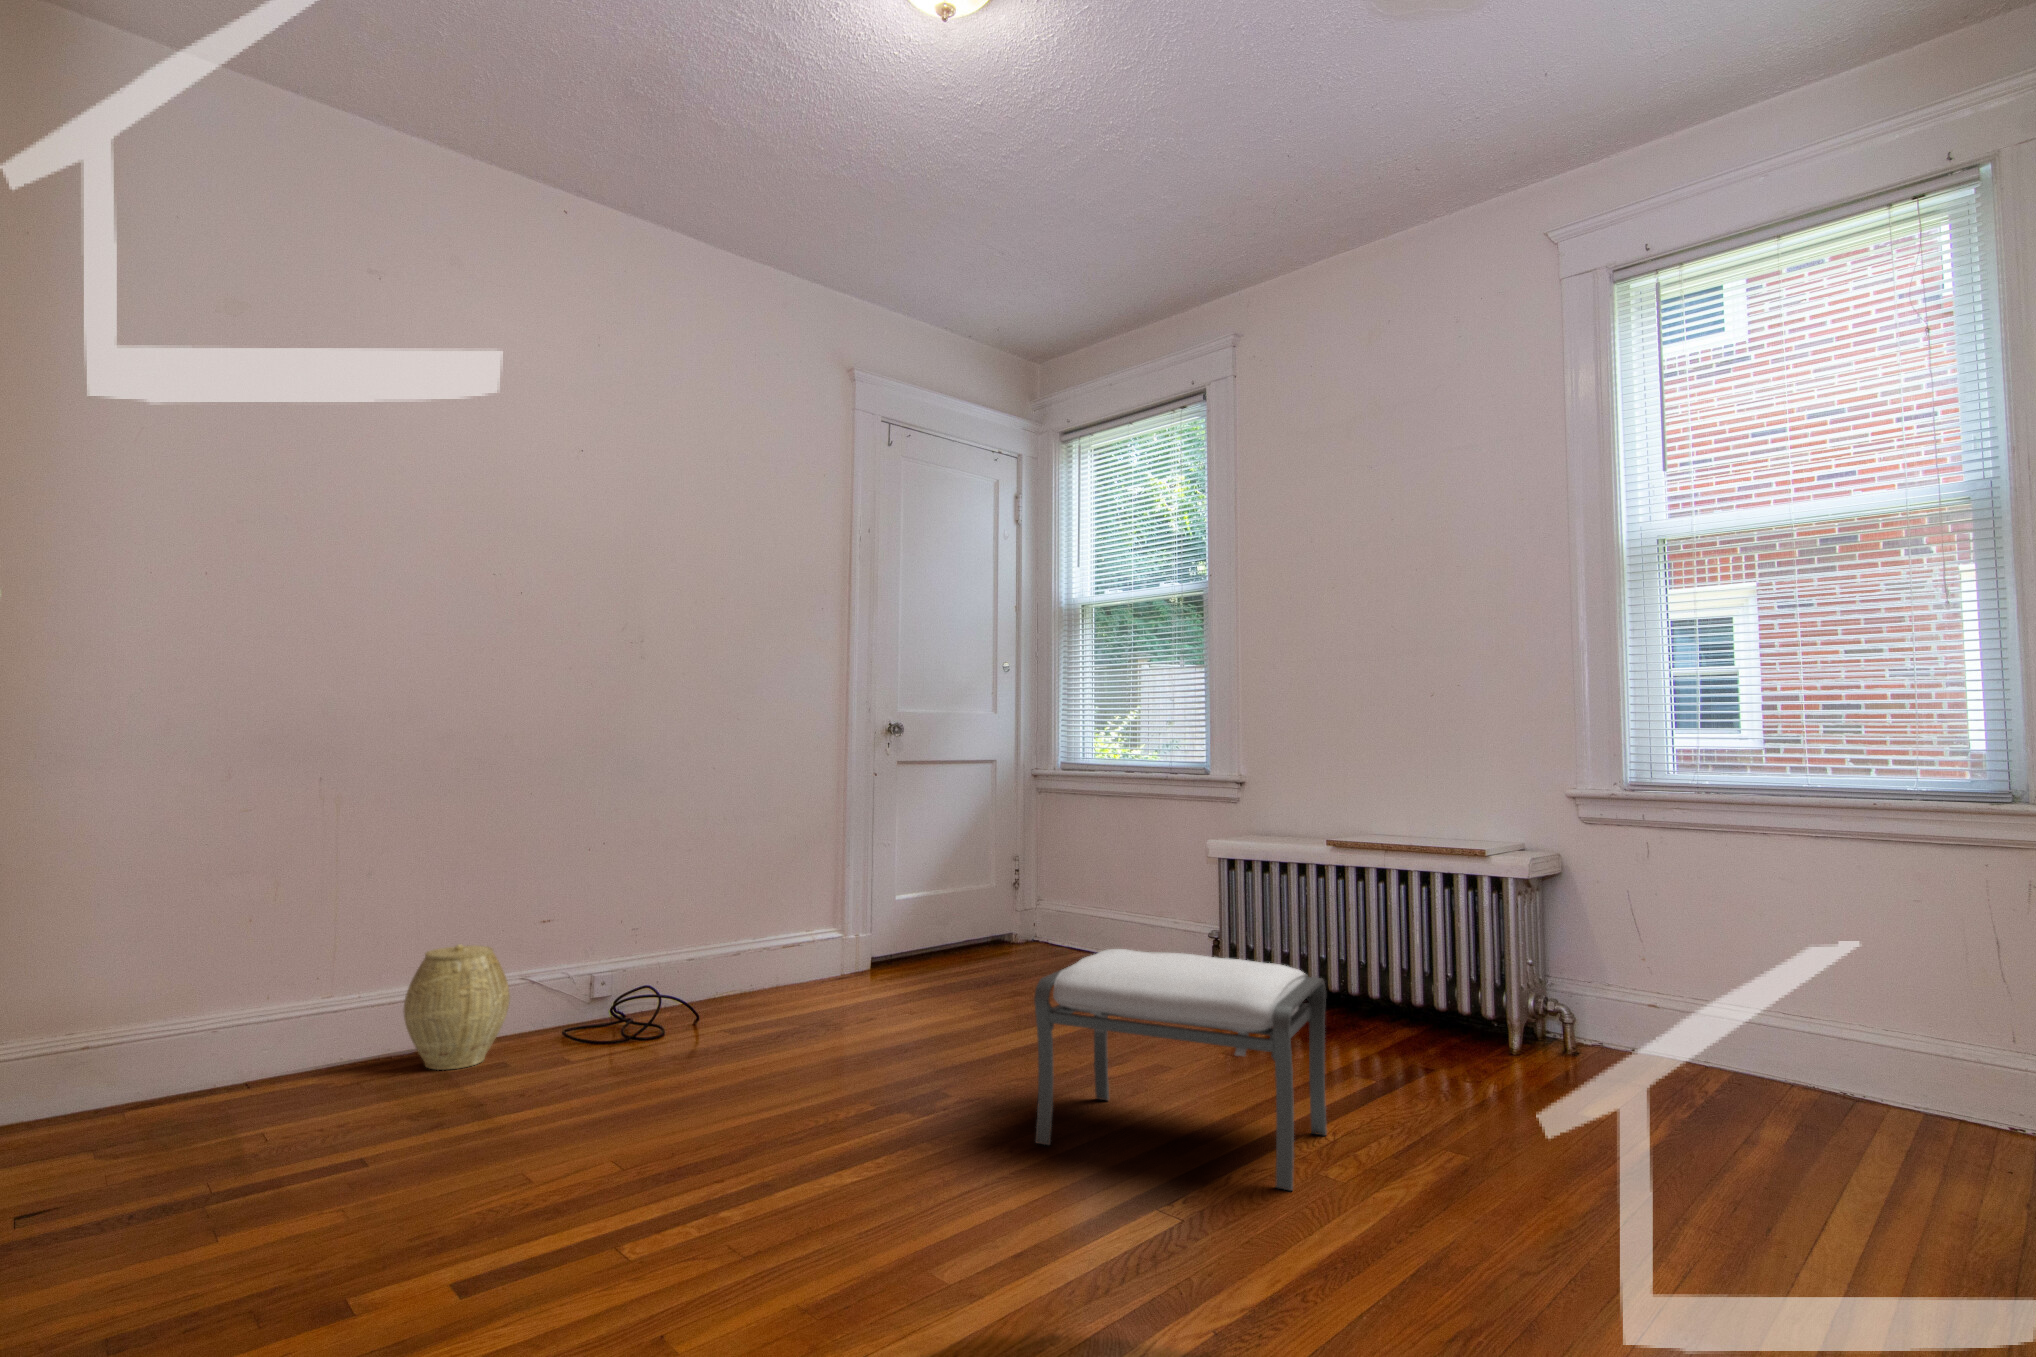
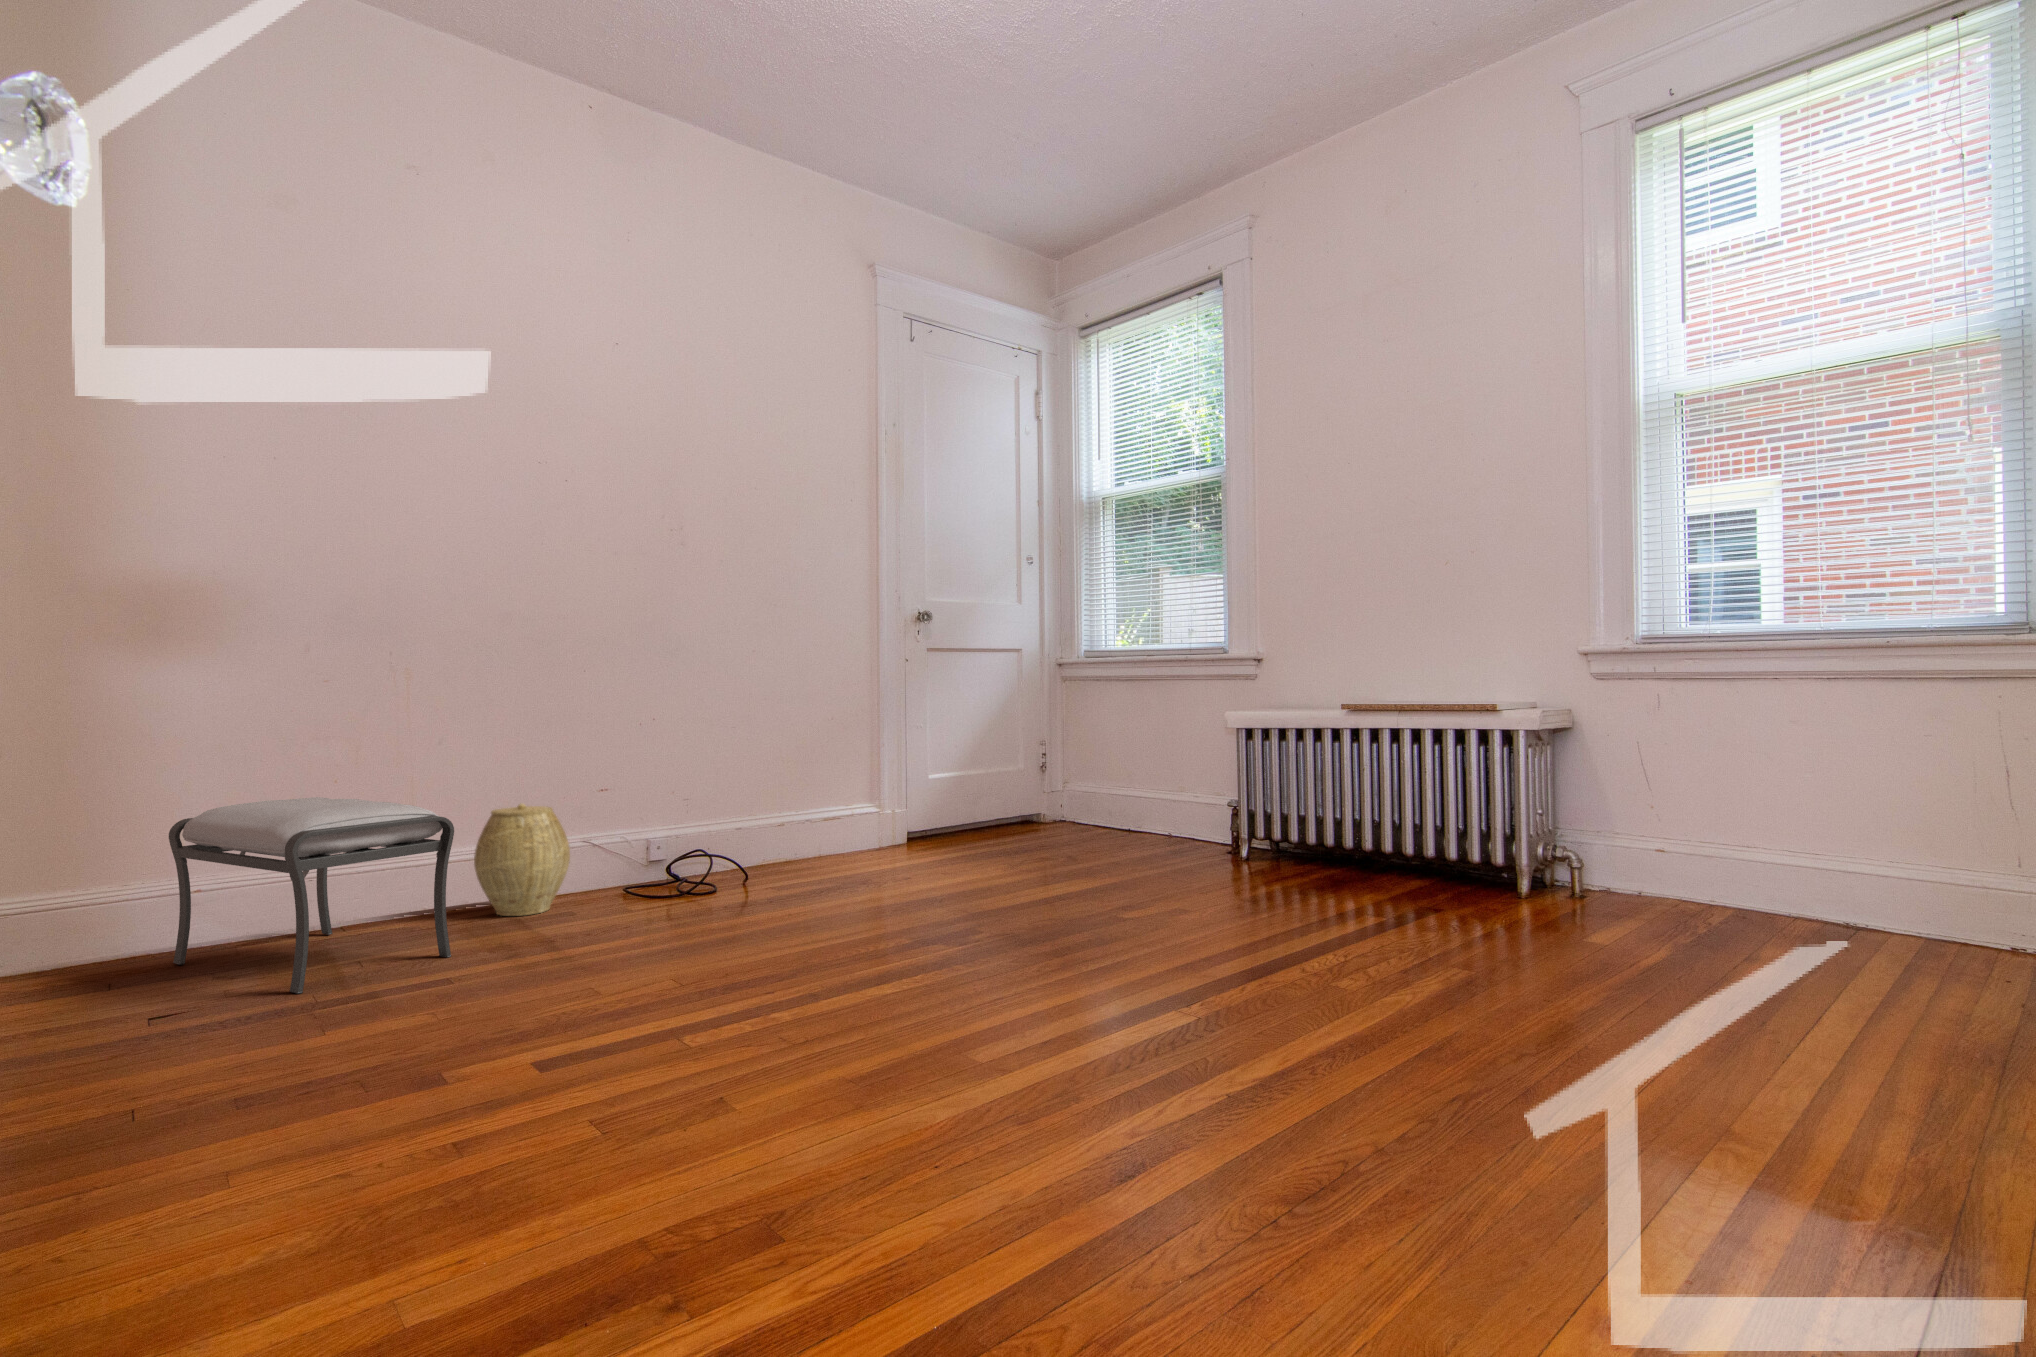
ottoman: present [1034,949,1327,1191] -> present [169,797,454,994]

